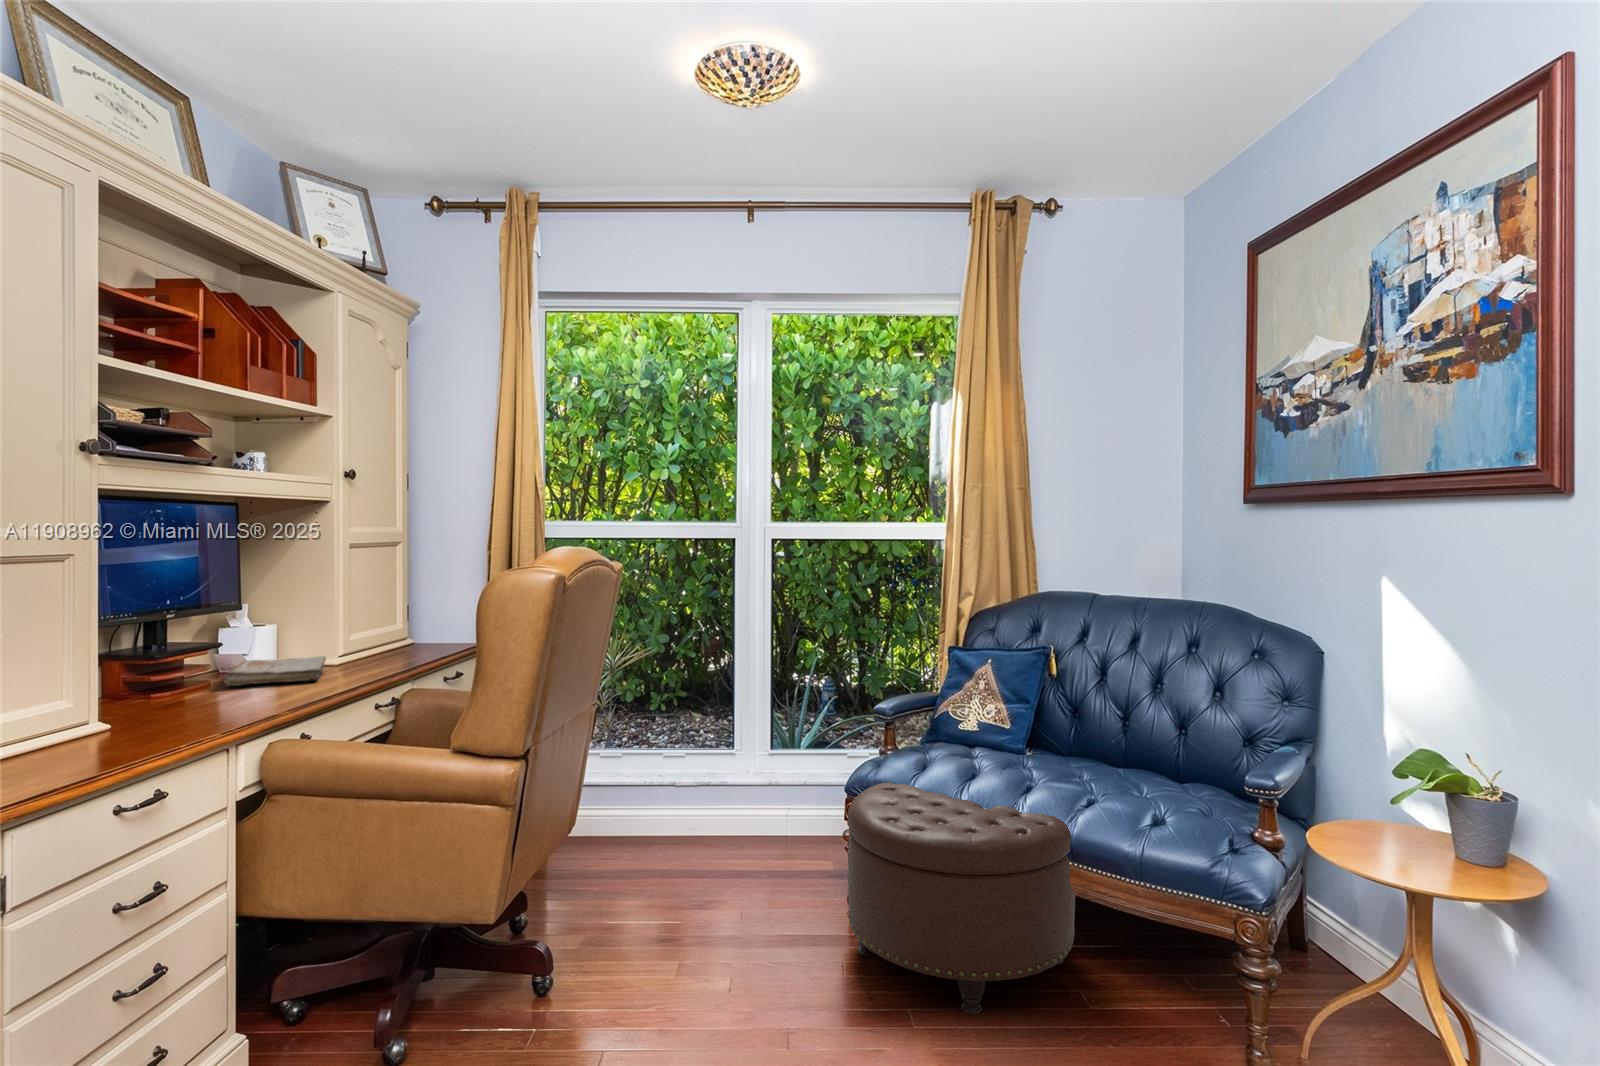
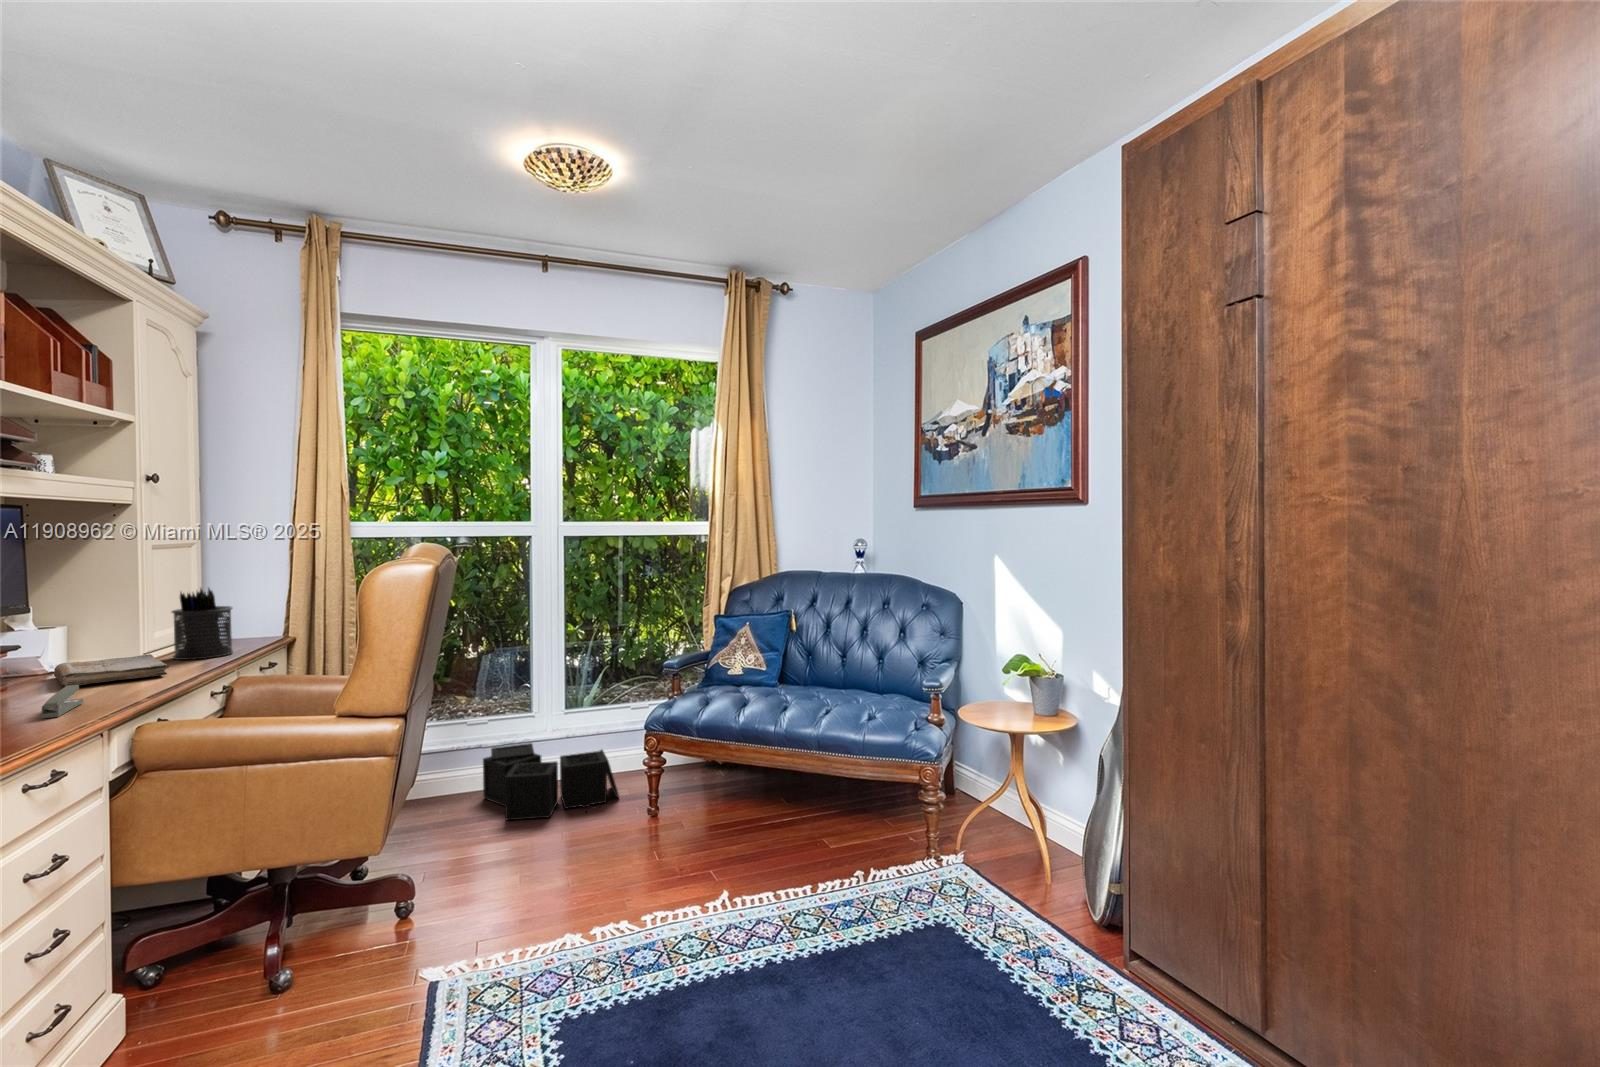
pen holder: none [352,587,409,664] -> present [172,588,233,660]
stapler: none [157,686,215,721] -> present [41,685,84,718]
ottoman: present [848,782,1075,1014] -> none [659,708,820,866]
storage bin: none [667,788,817,887] -> present [483,743,619,820]

